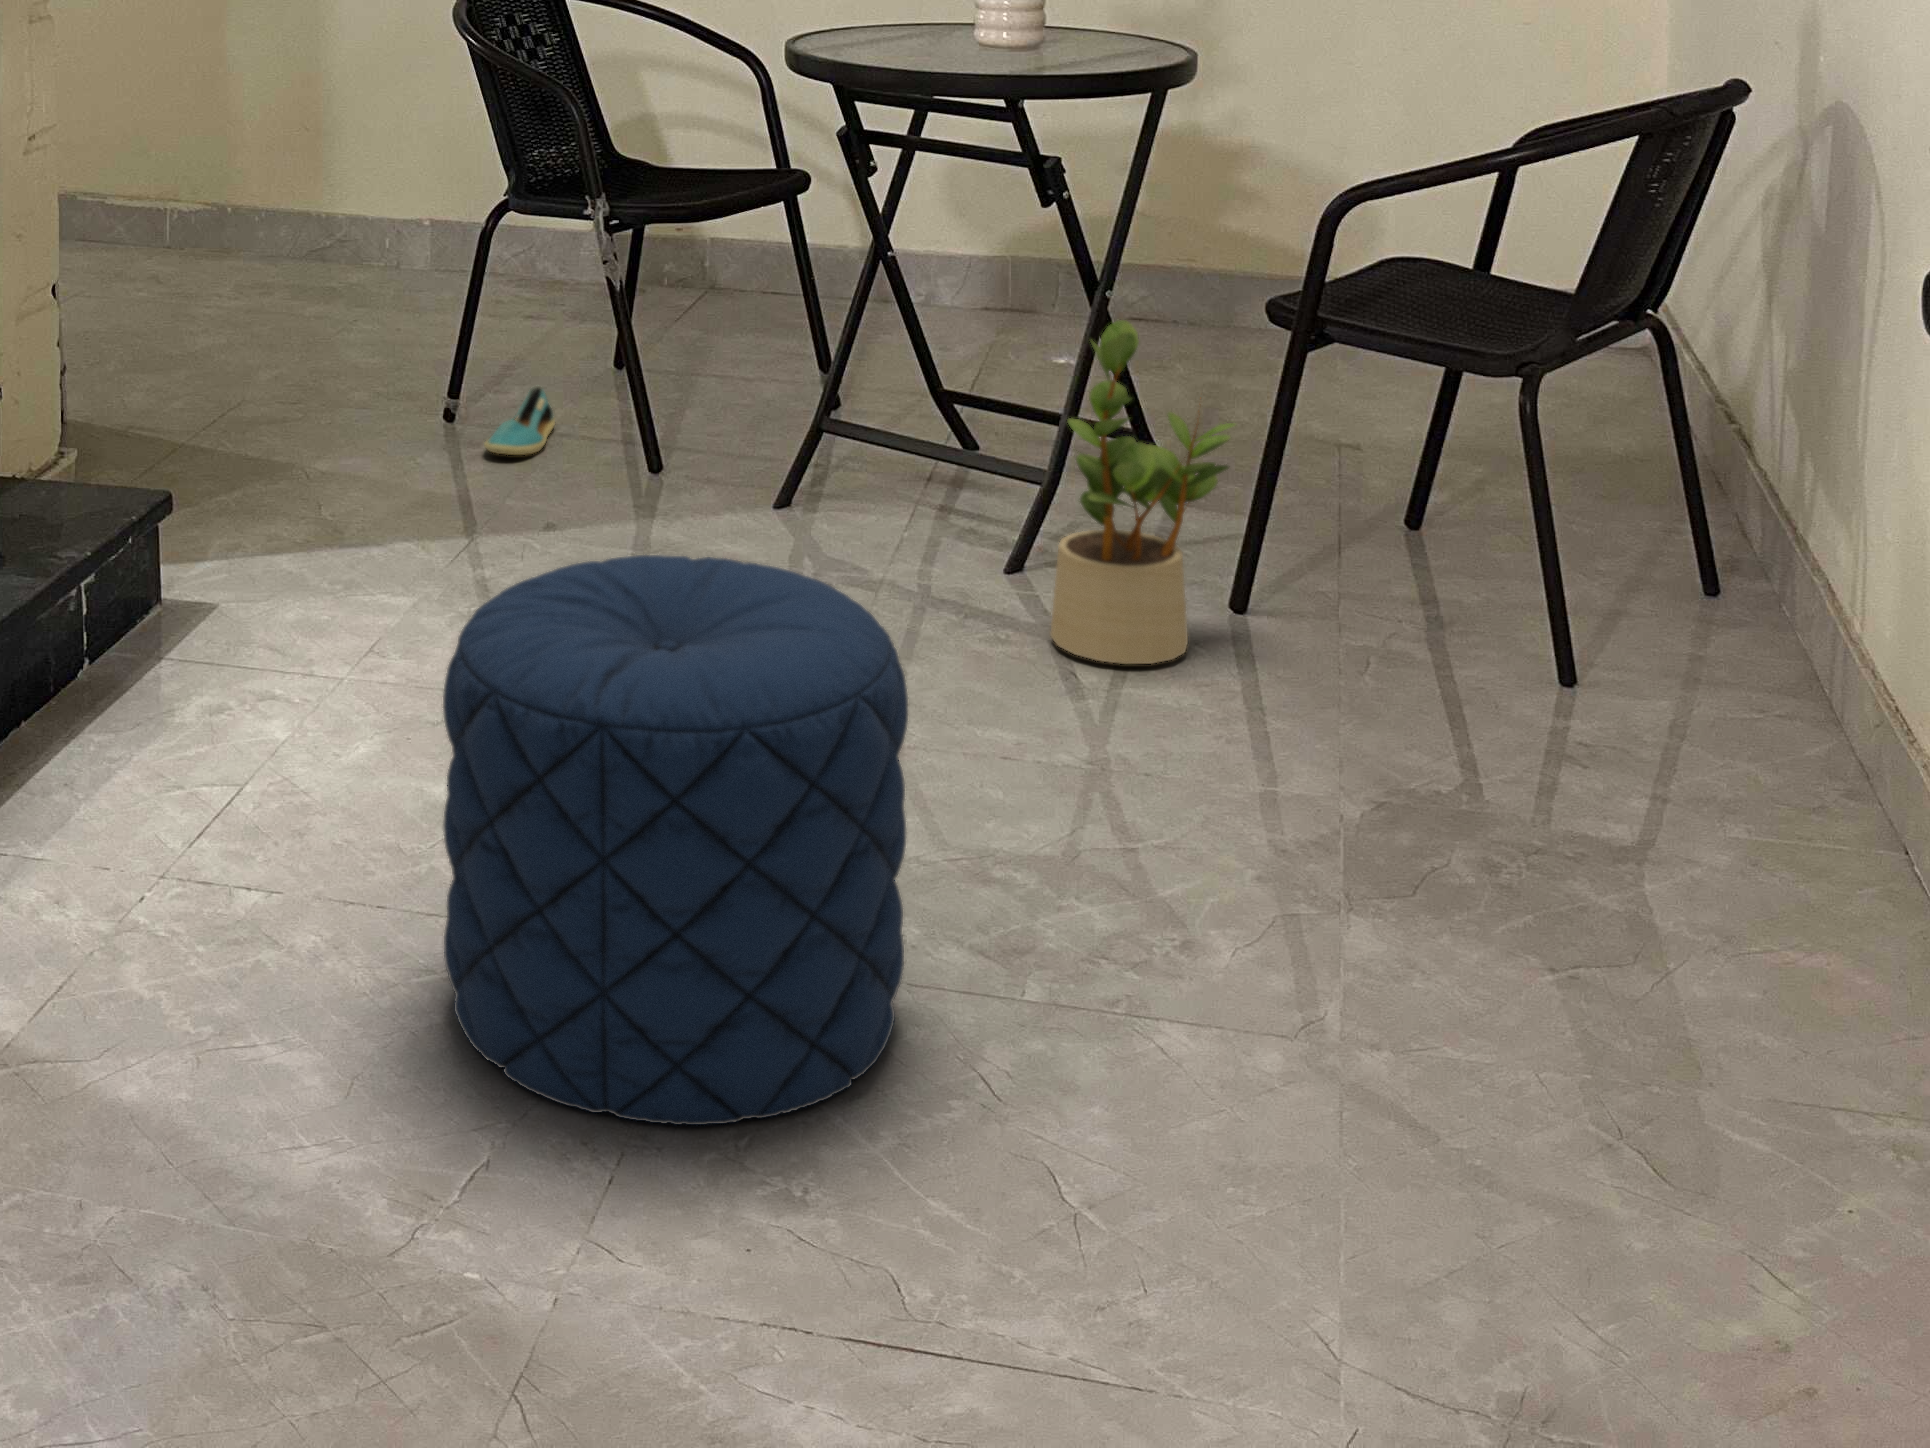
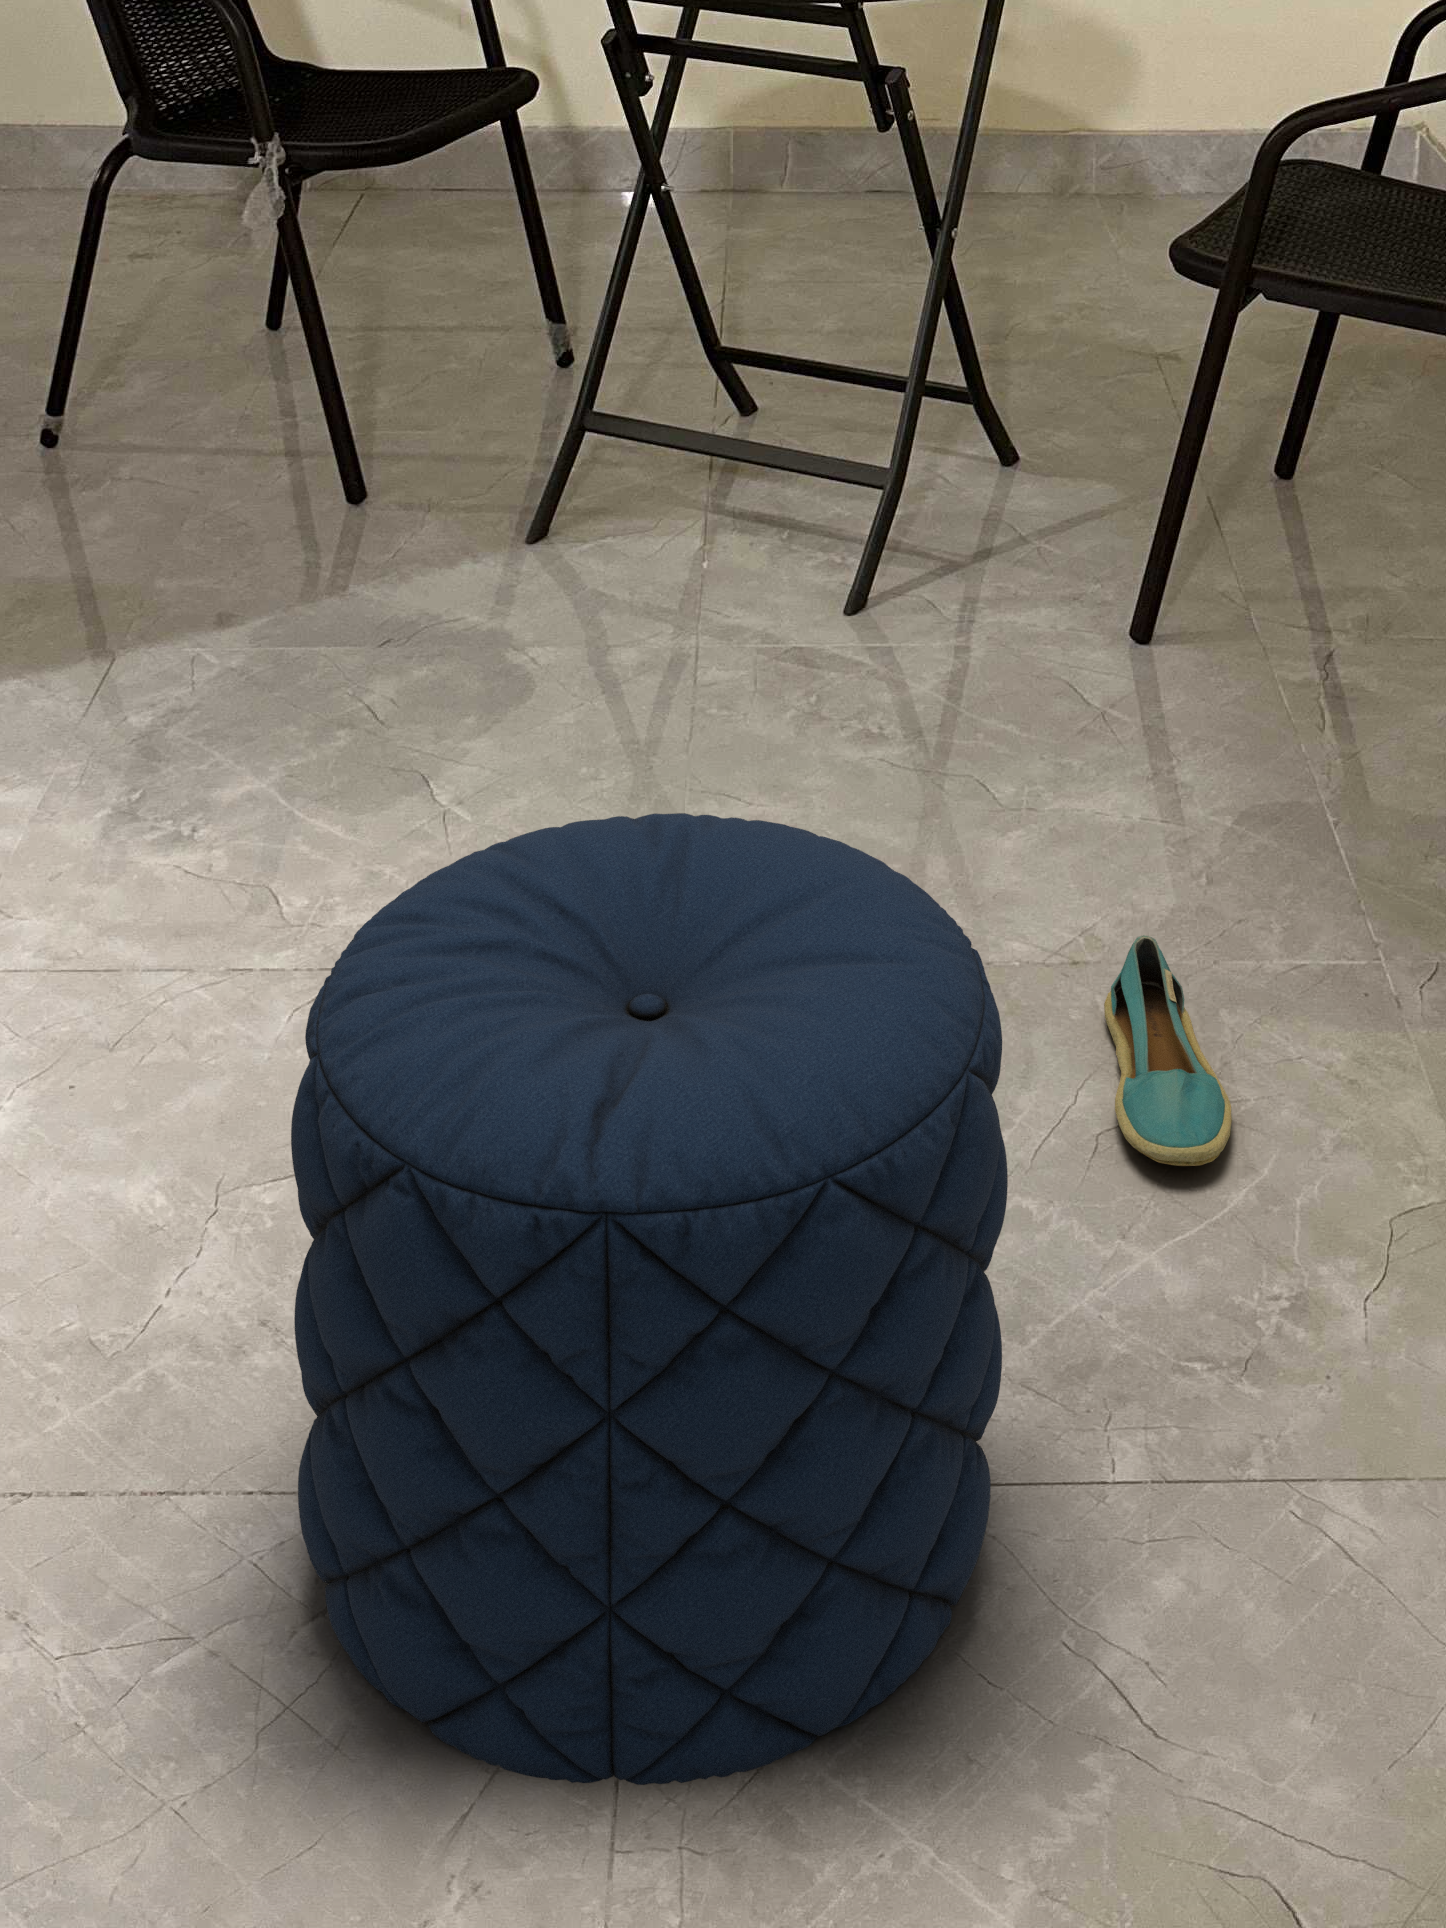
potted plant: present [1051,320,1235,664] -> none [945,299,1175,738]
shoe: present [484,386,555,455] -> present [1104,935,1232,1166]

